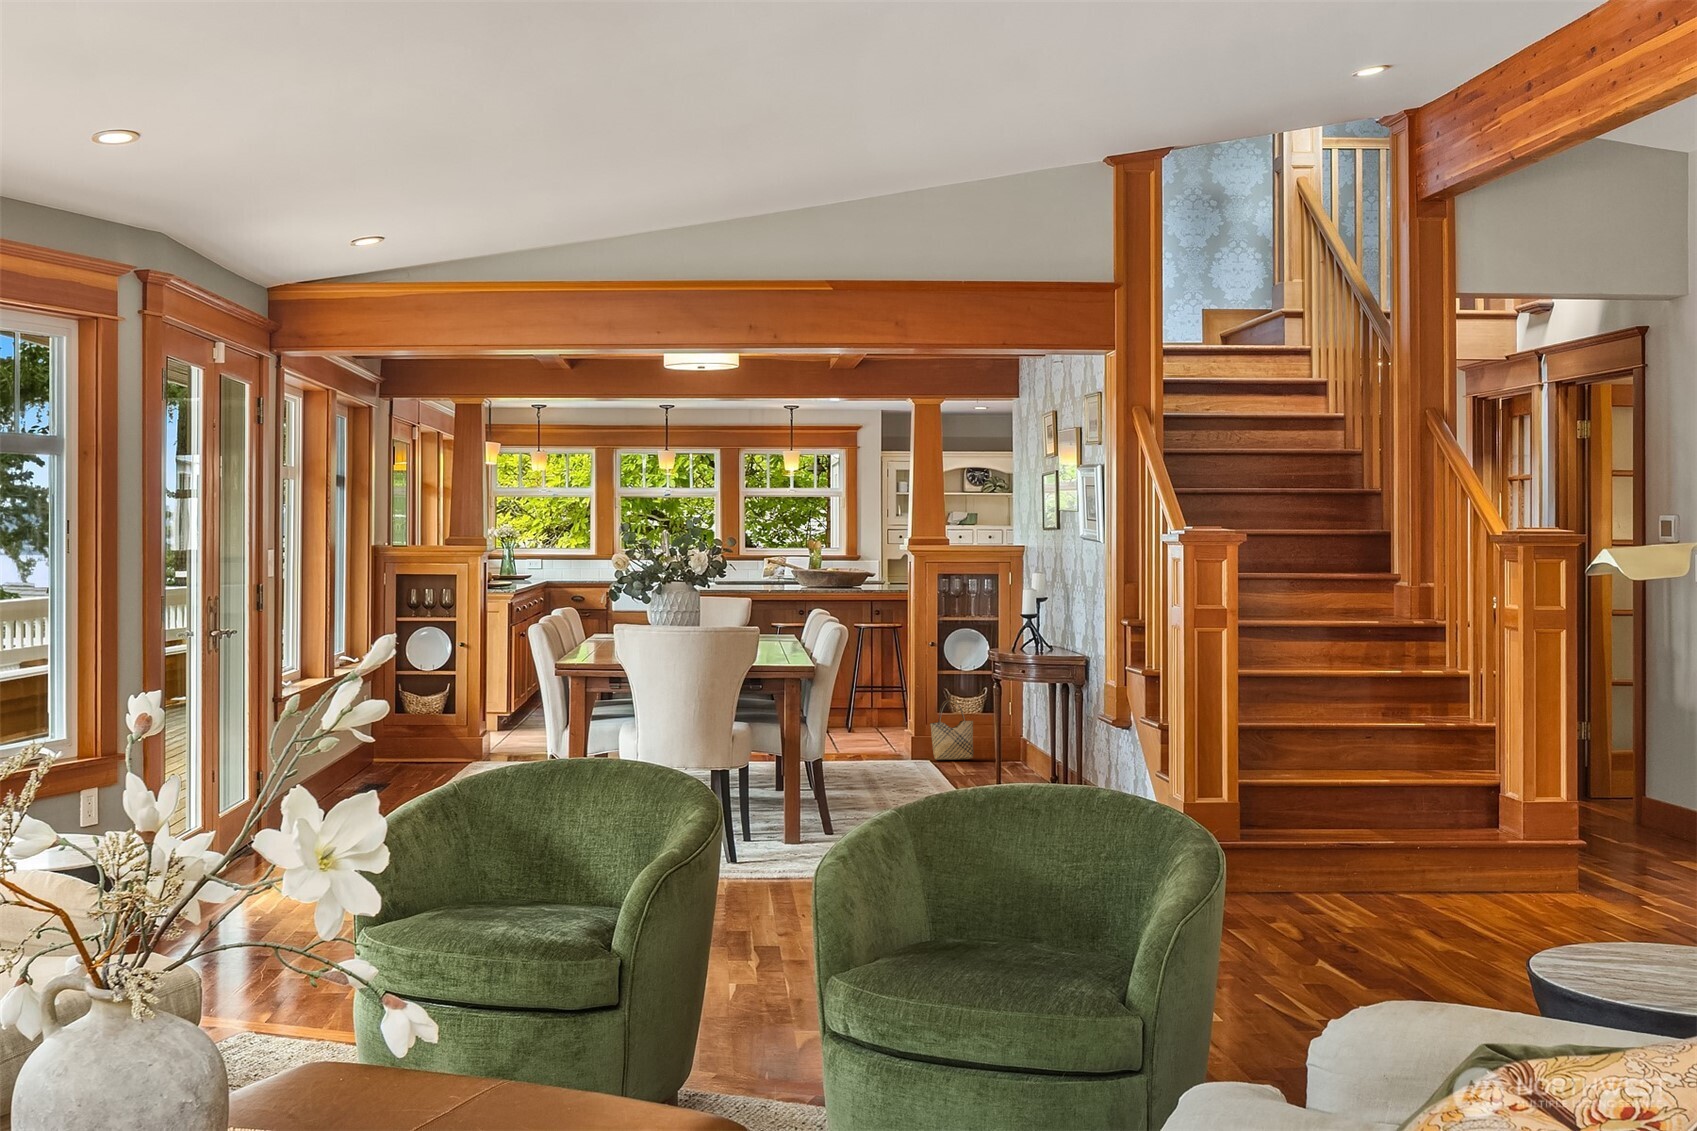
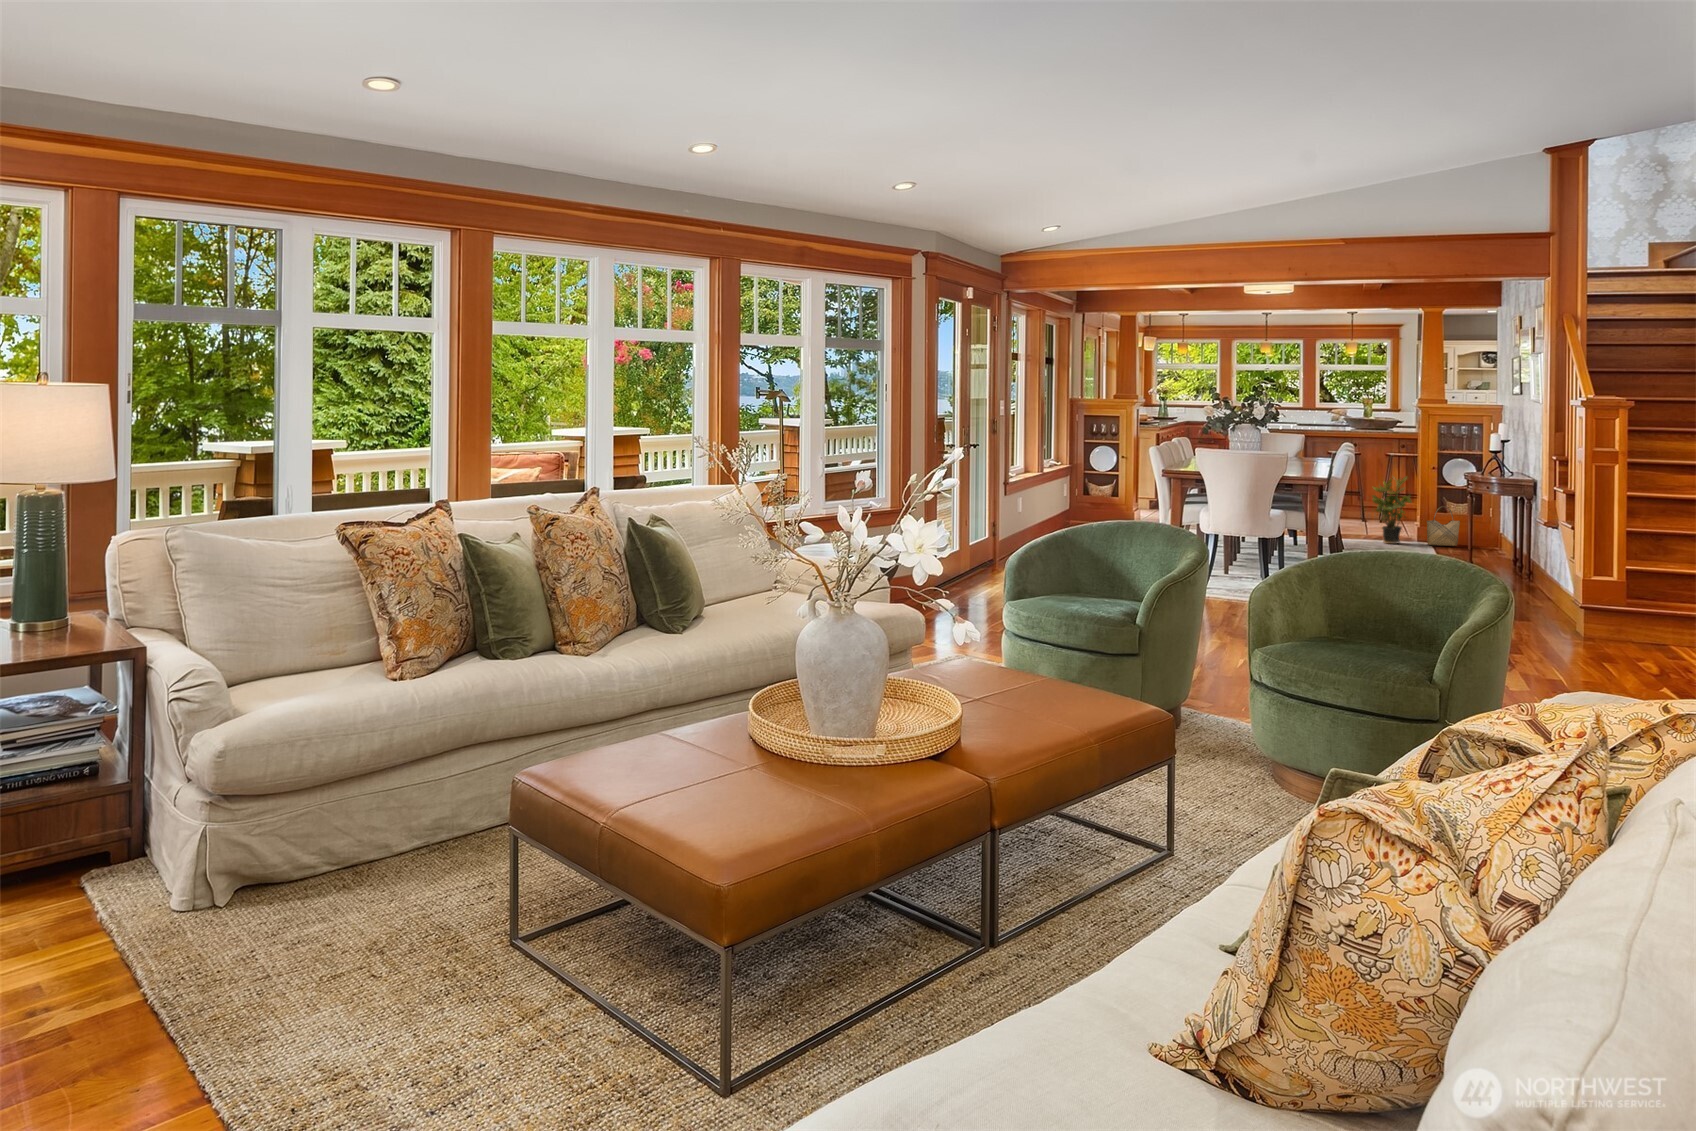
potted plant: none [853,657,909,763] -> present [1372,477,1412,544]

